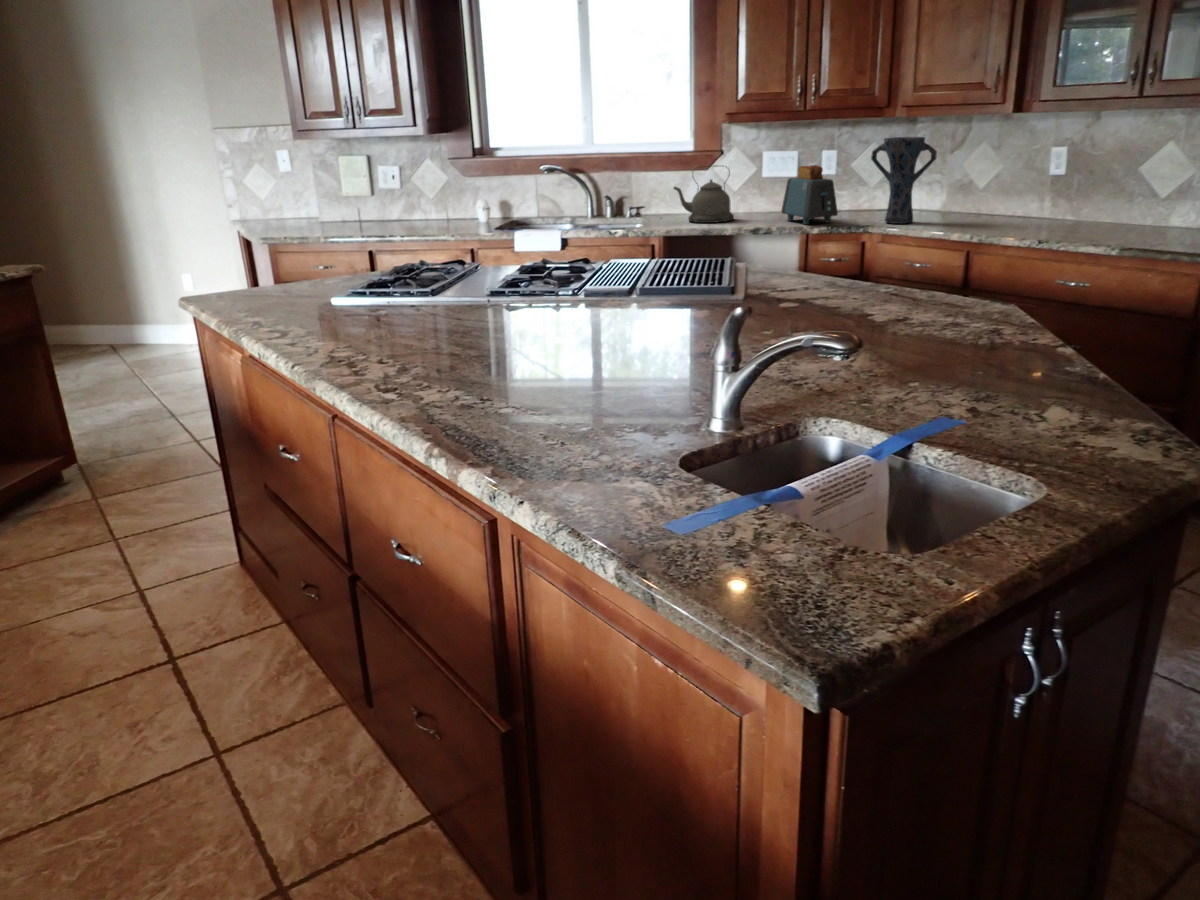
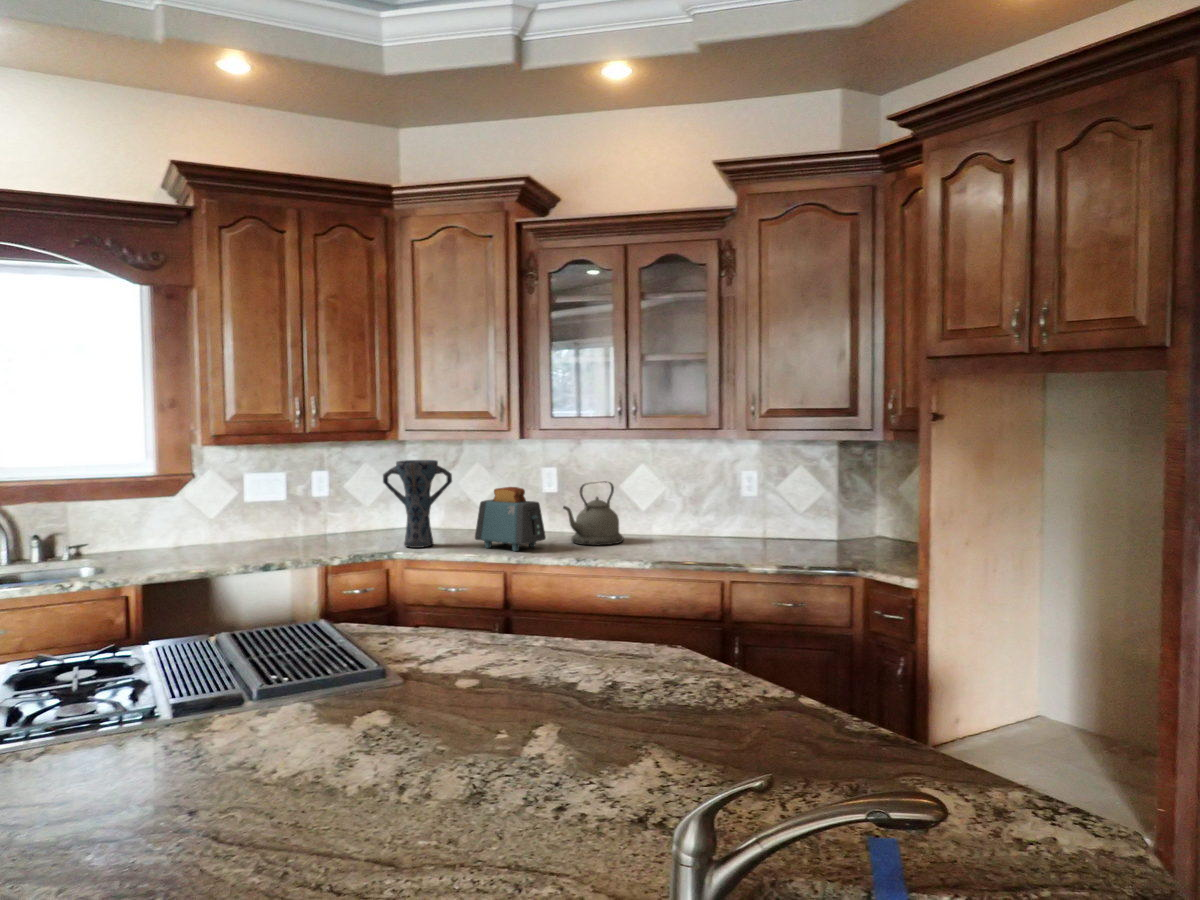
toaster: present [781,165,838,224] -> present [475,487,546,551]
kettle: present [674,172,734,223] -> present [563,481,624,545]

